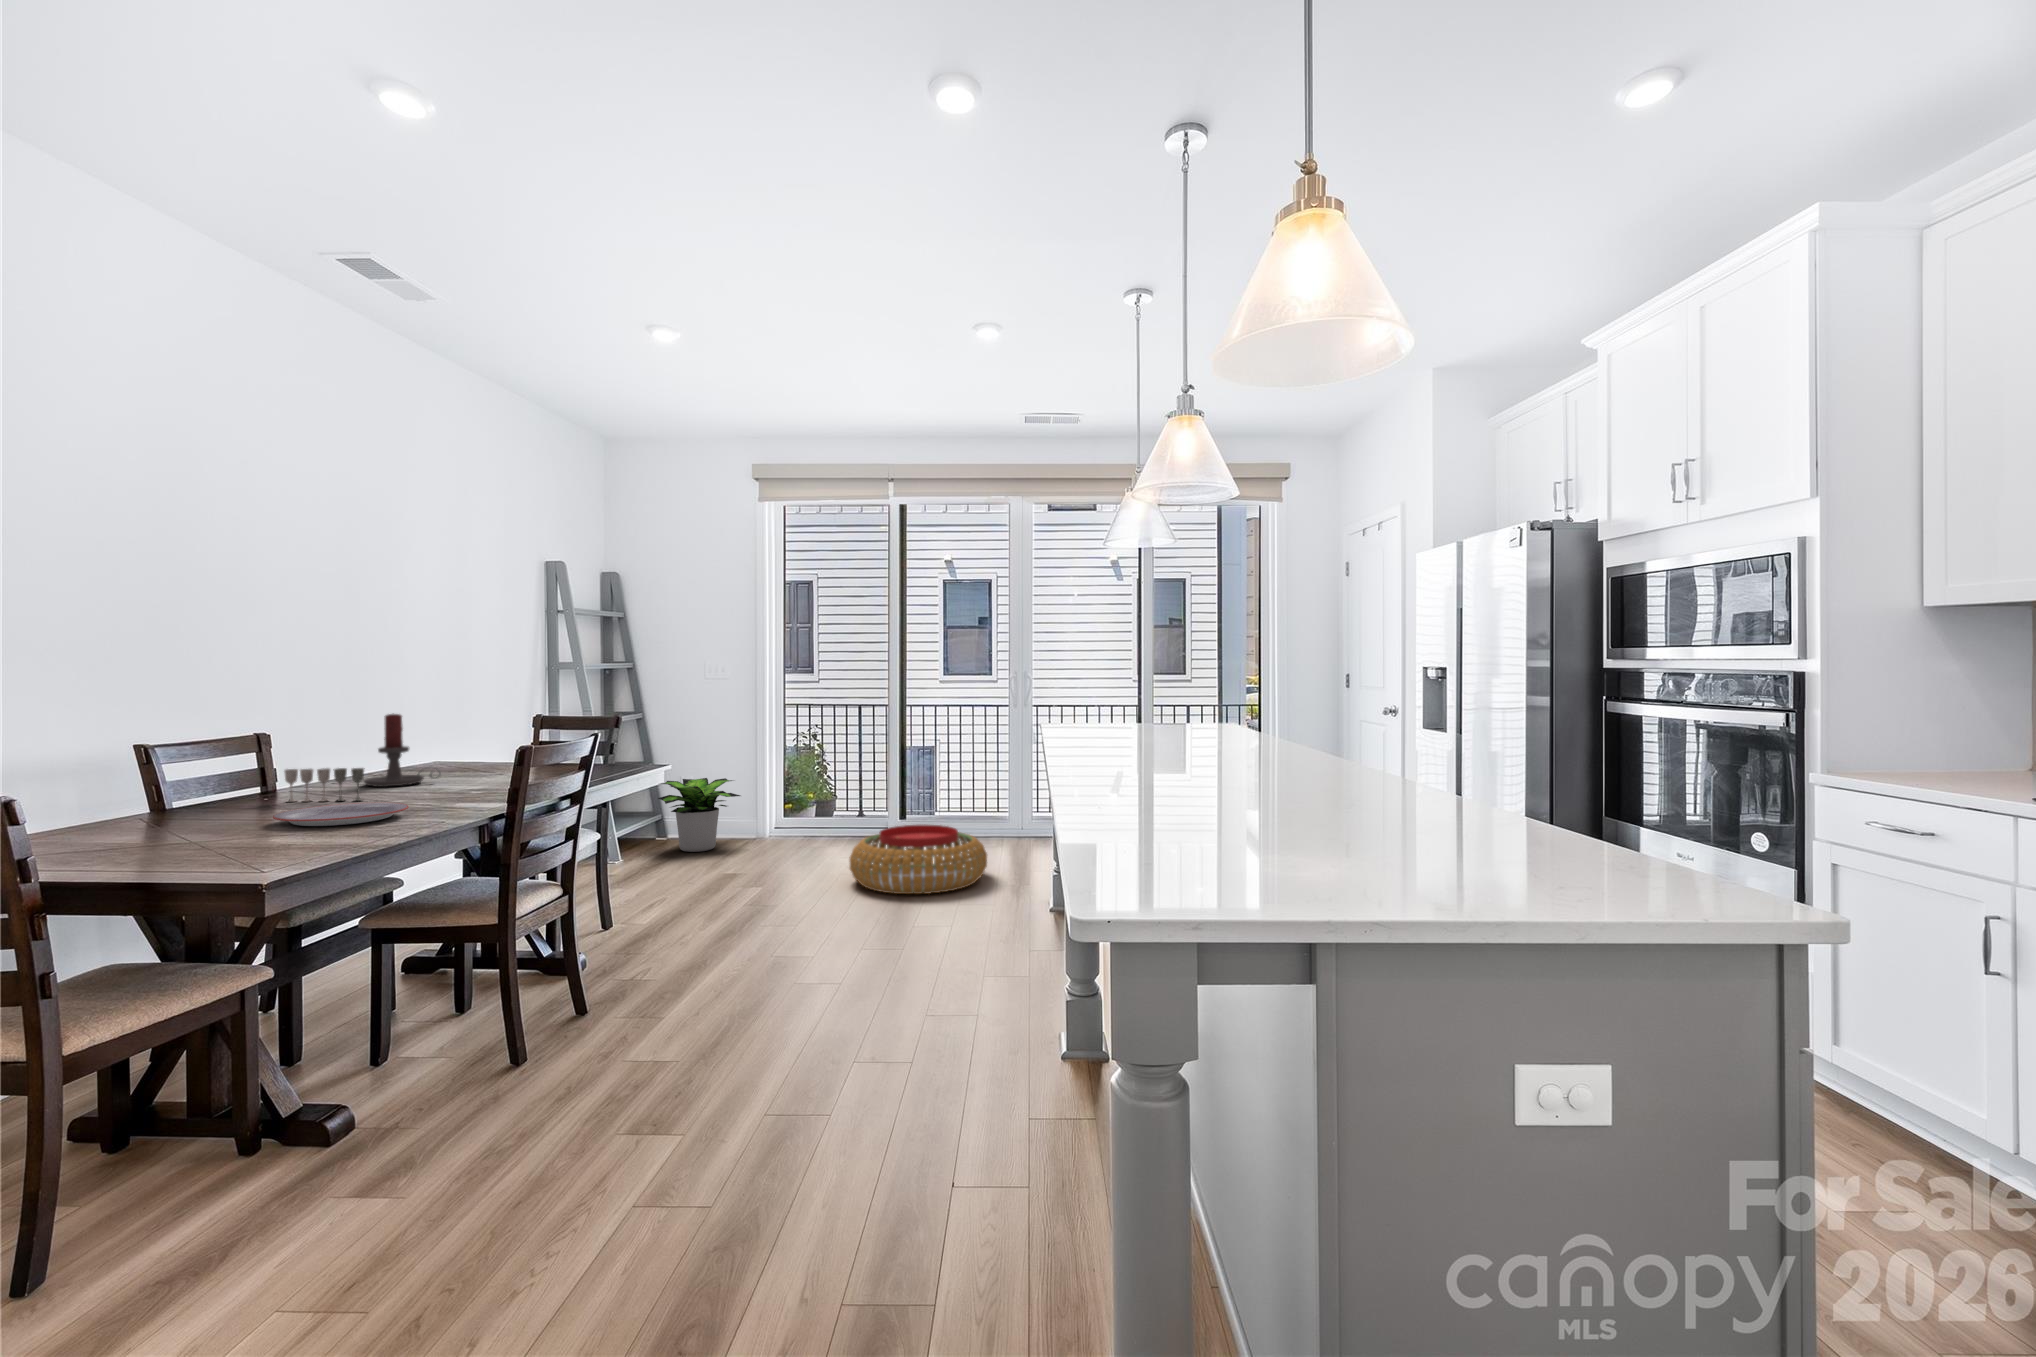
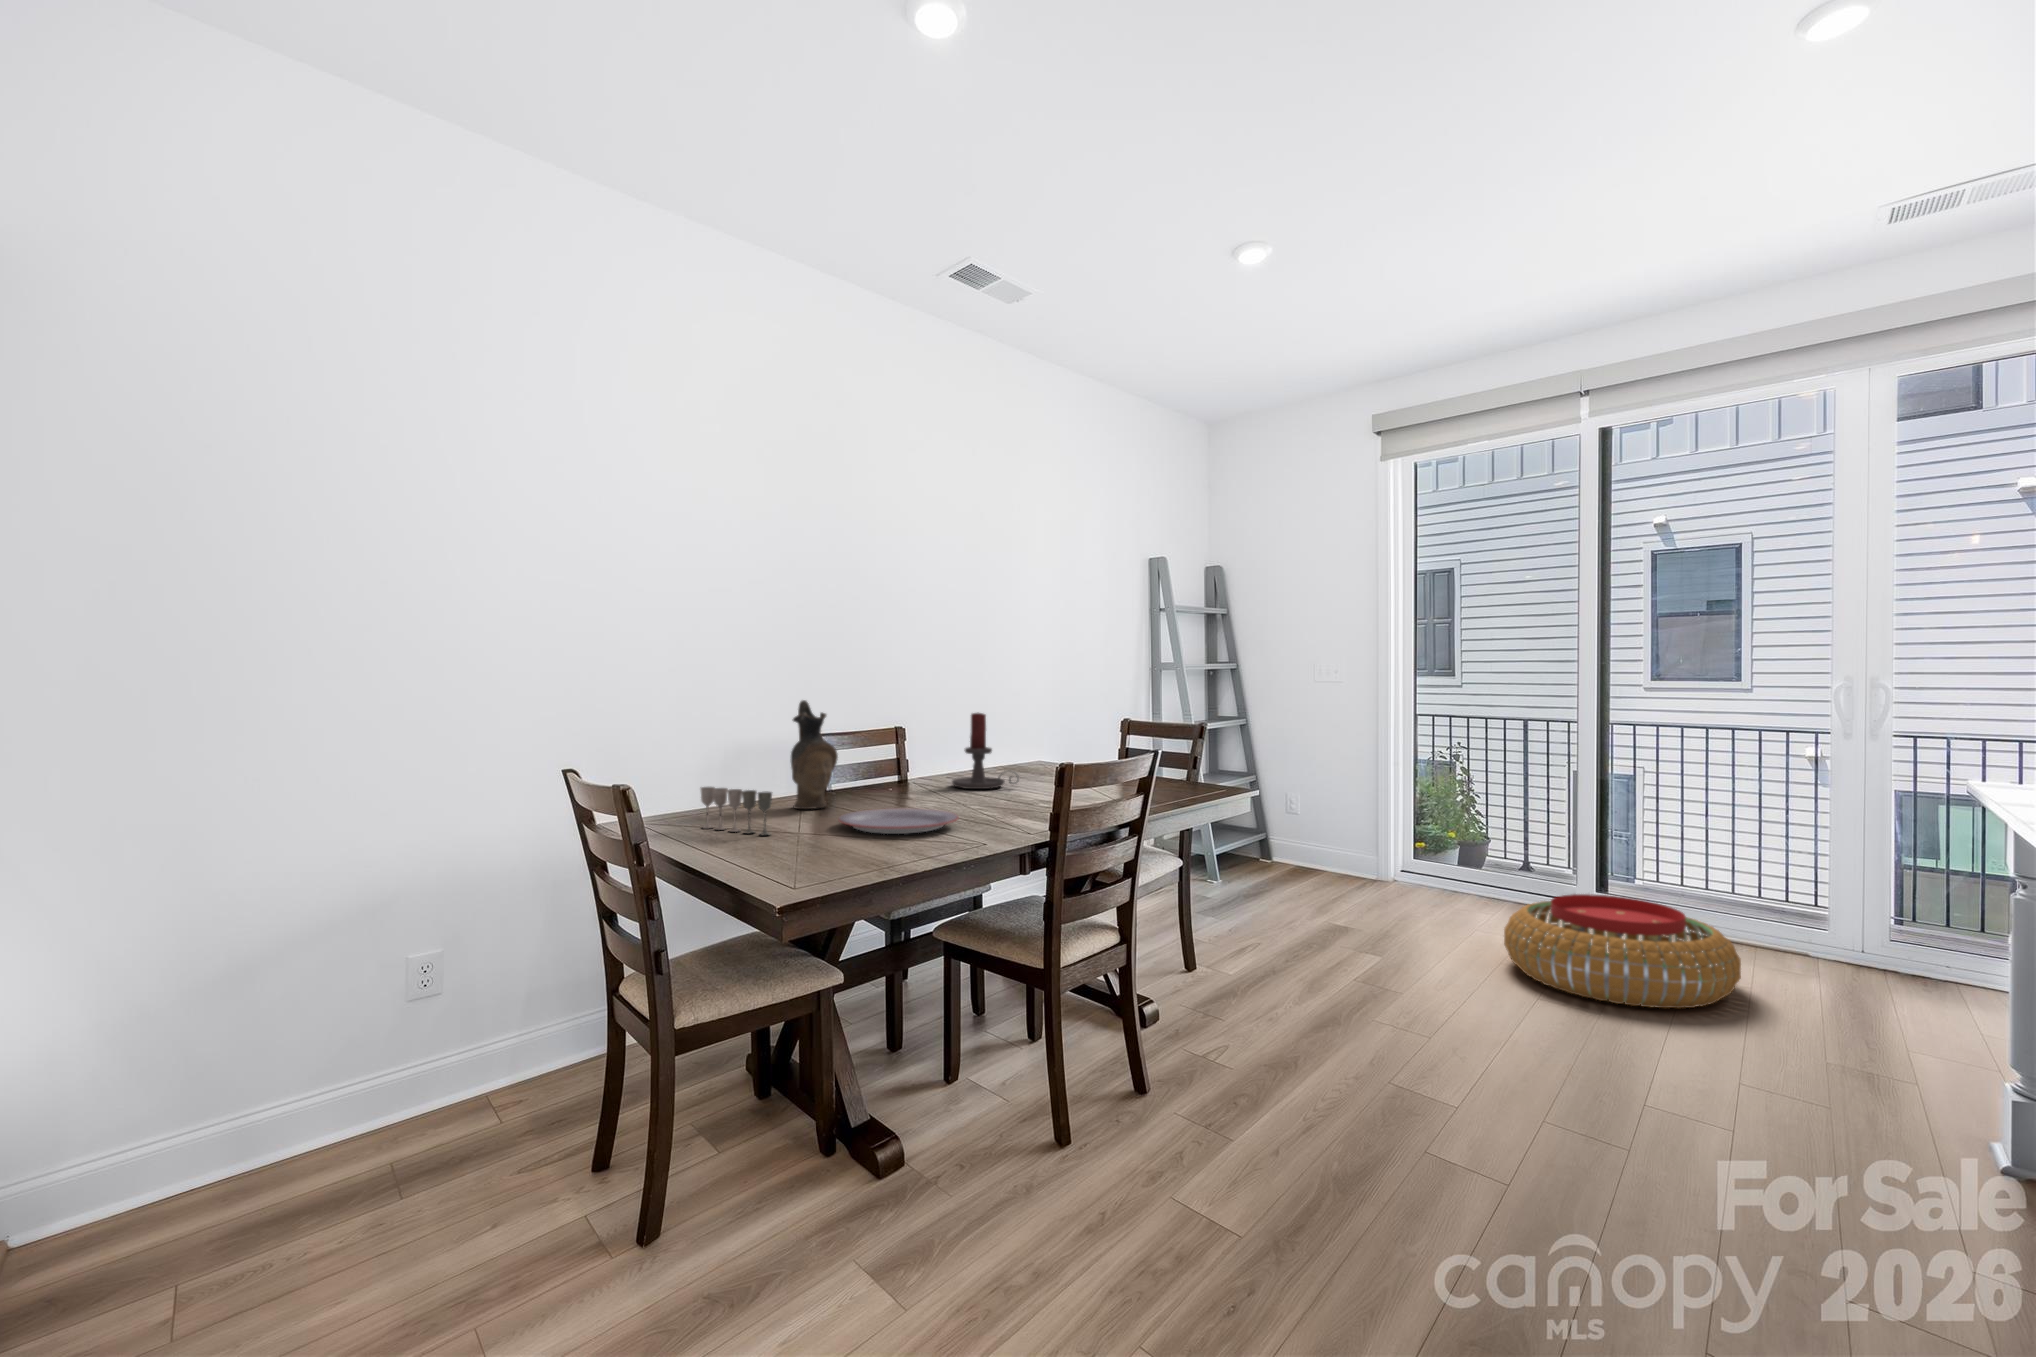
ceramic pitcher: none [187,707,249,817] -> present [791,700,838,809]
wine glass: present [284,768,364,802] -> present [701,787,772,835]
potted plant: present [658,778,740,852] -> none [1261,798,1360,886]

